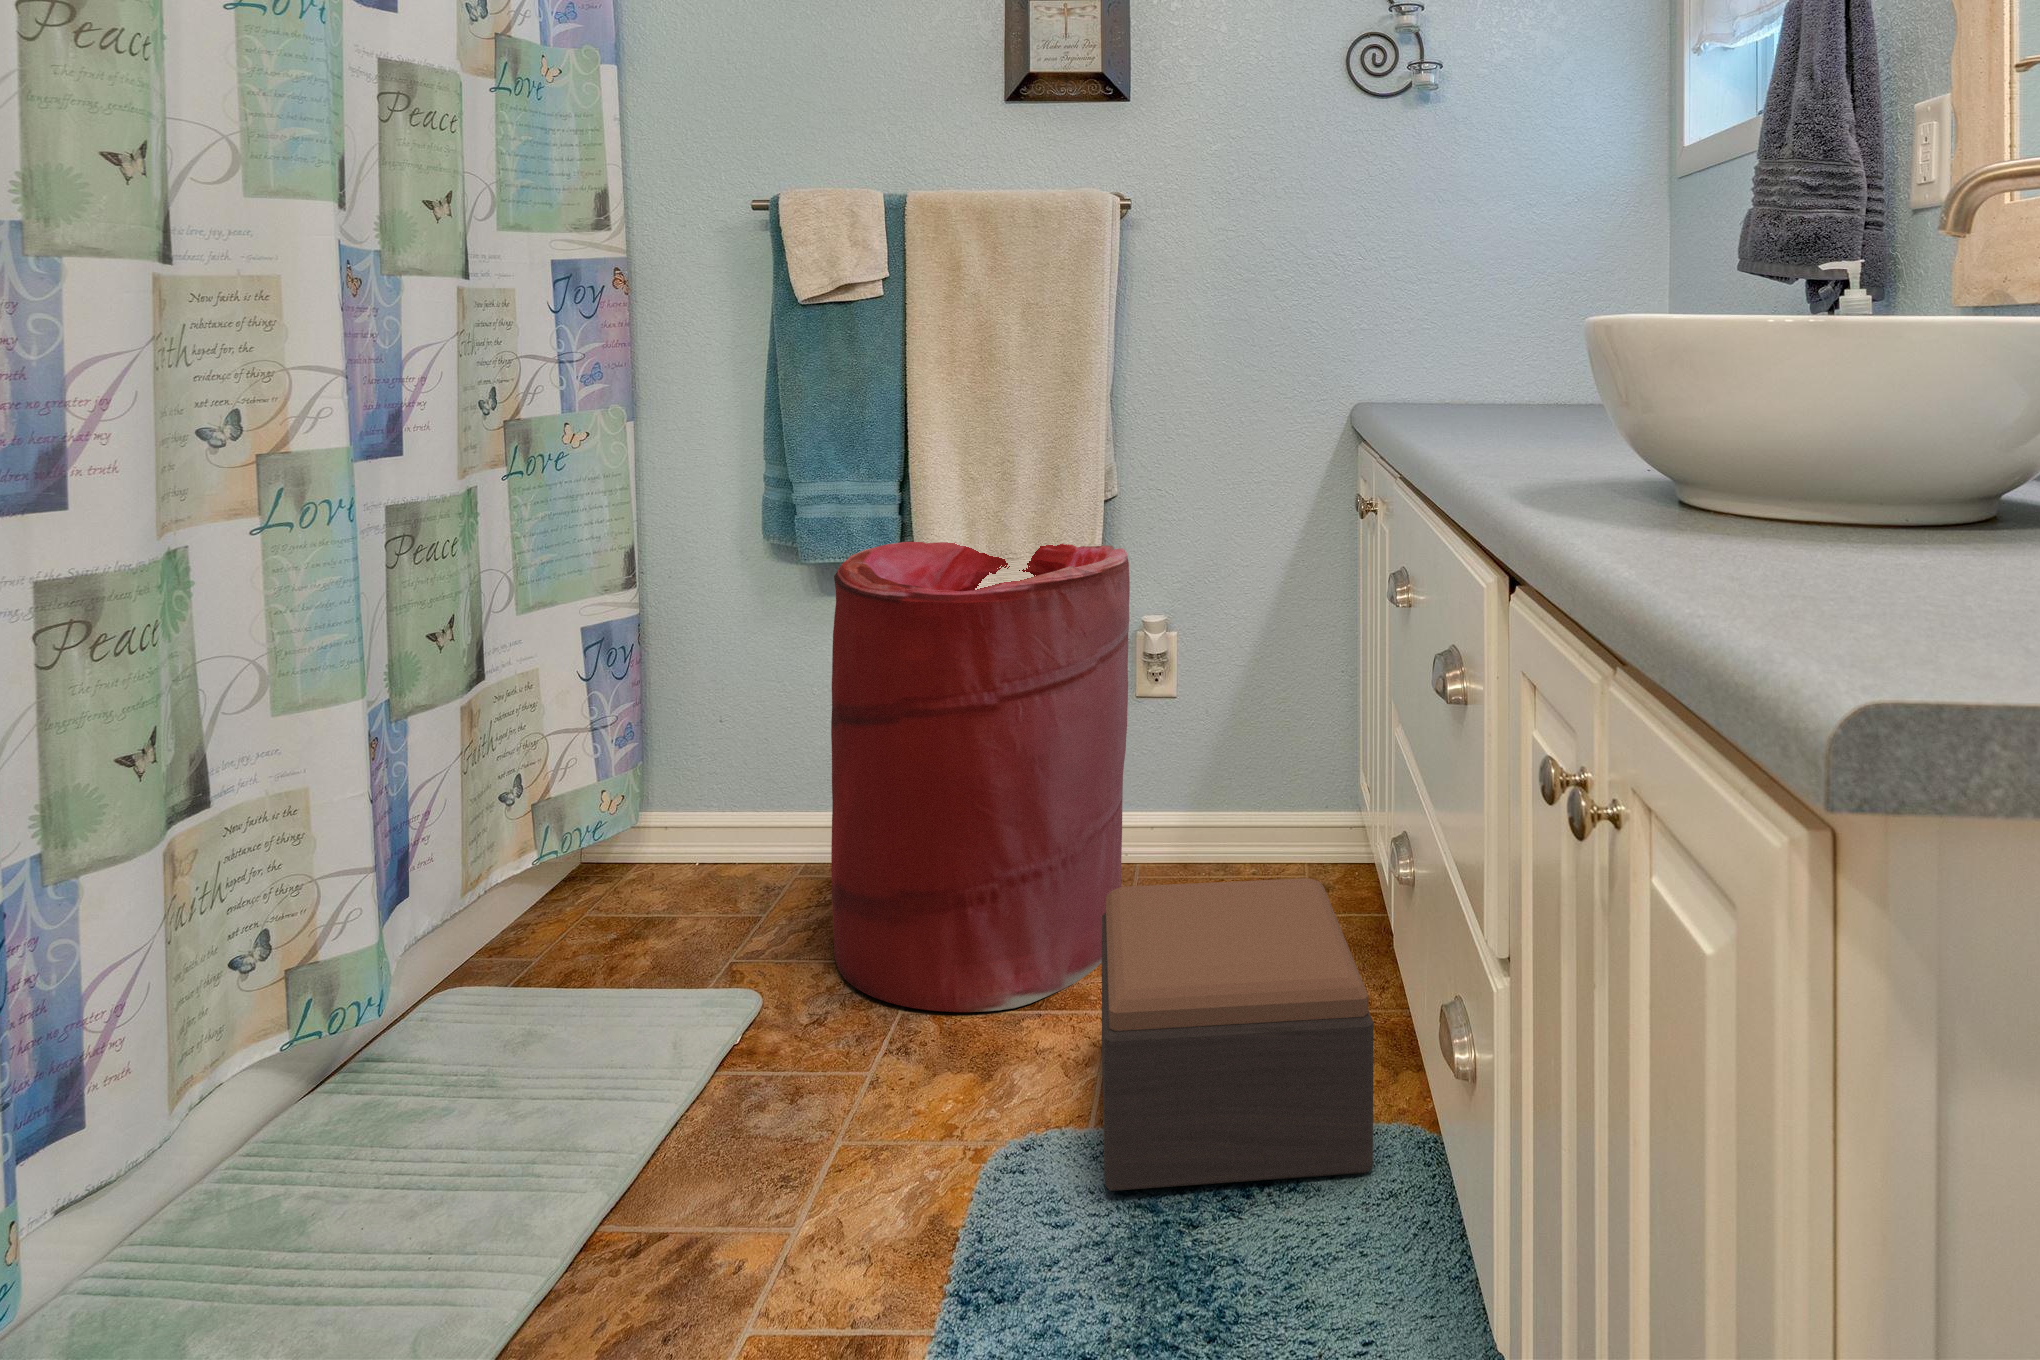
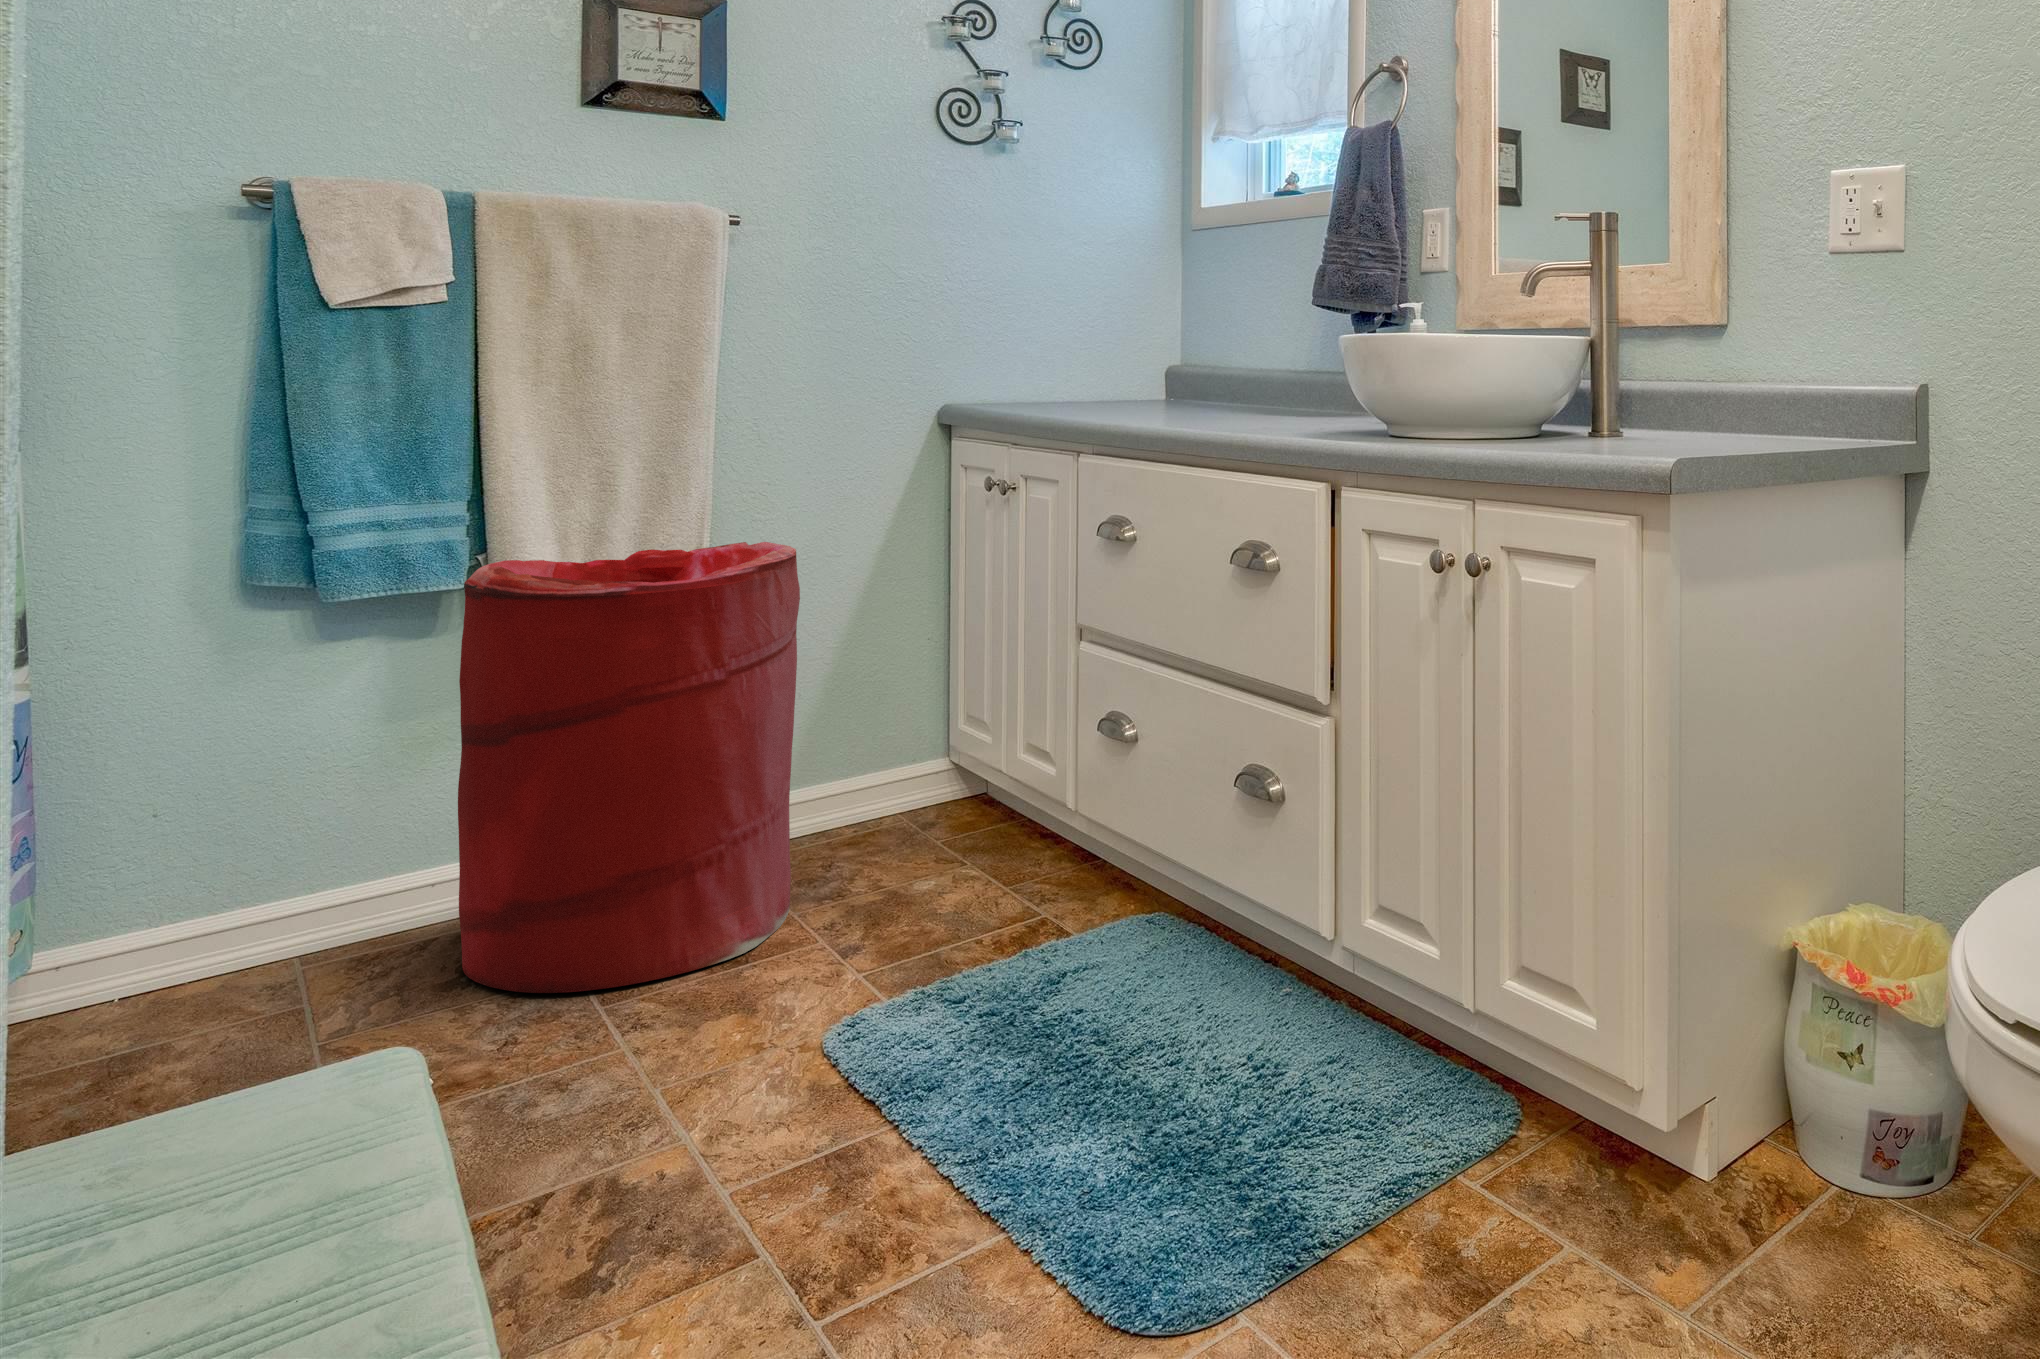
footstool: present [1102,878,1373,1191] -> none [857,765,1134,992]

